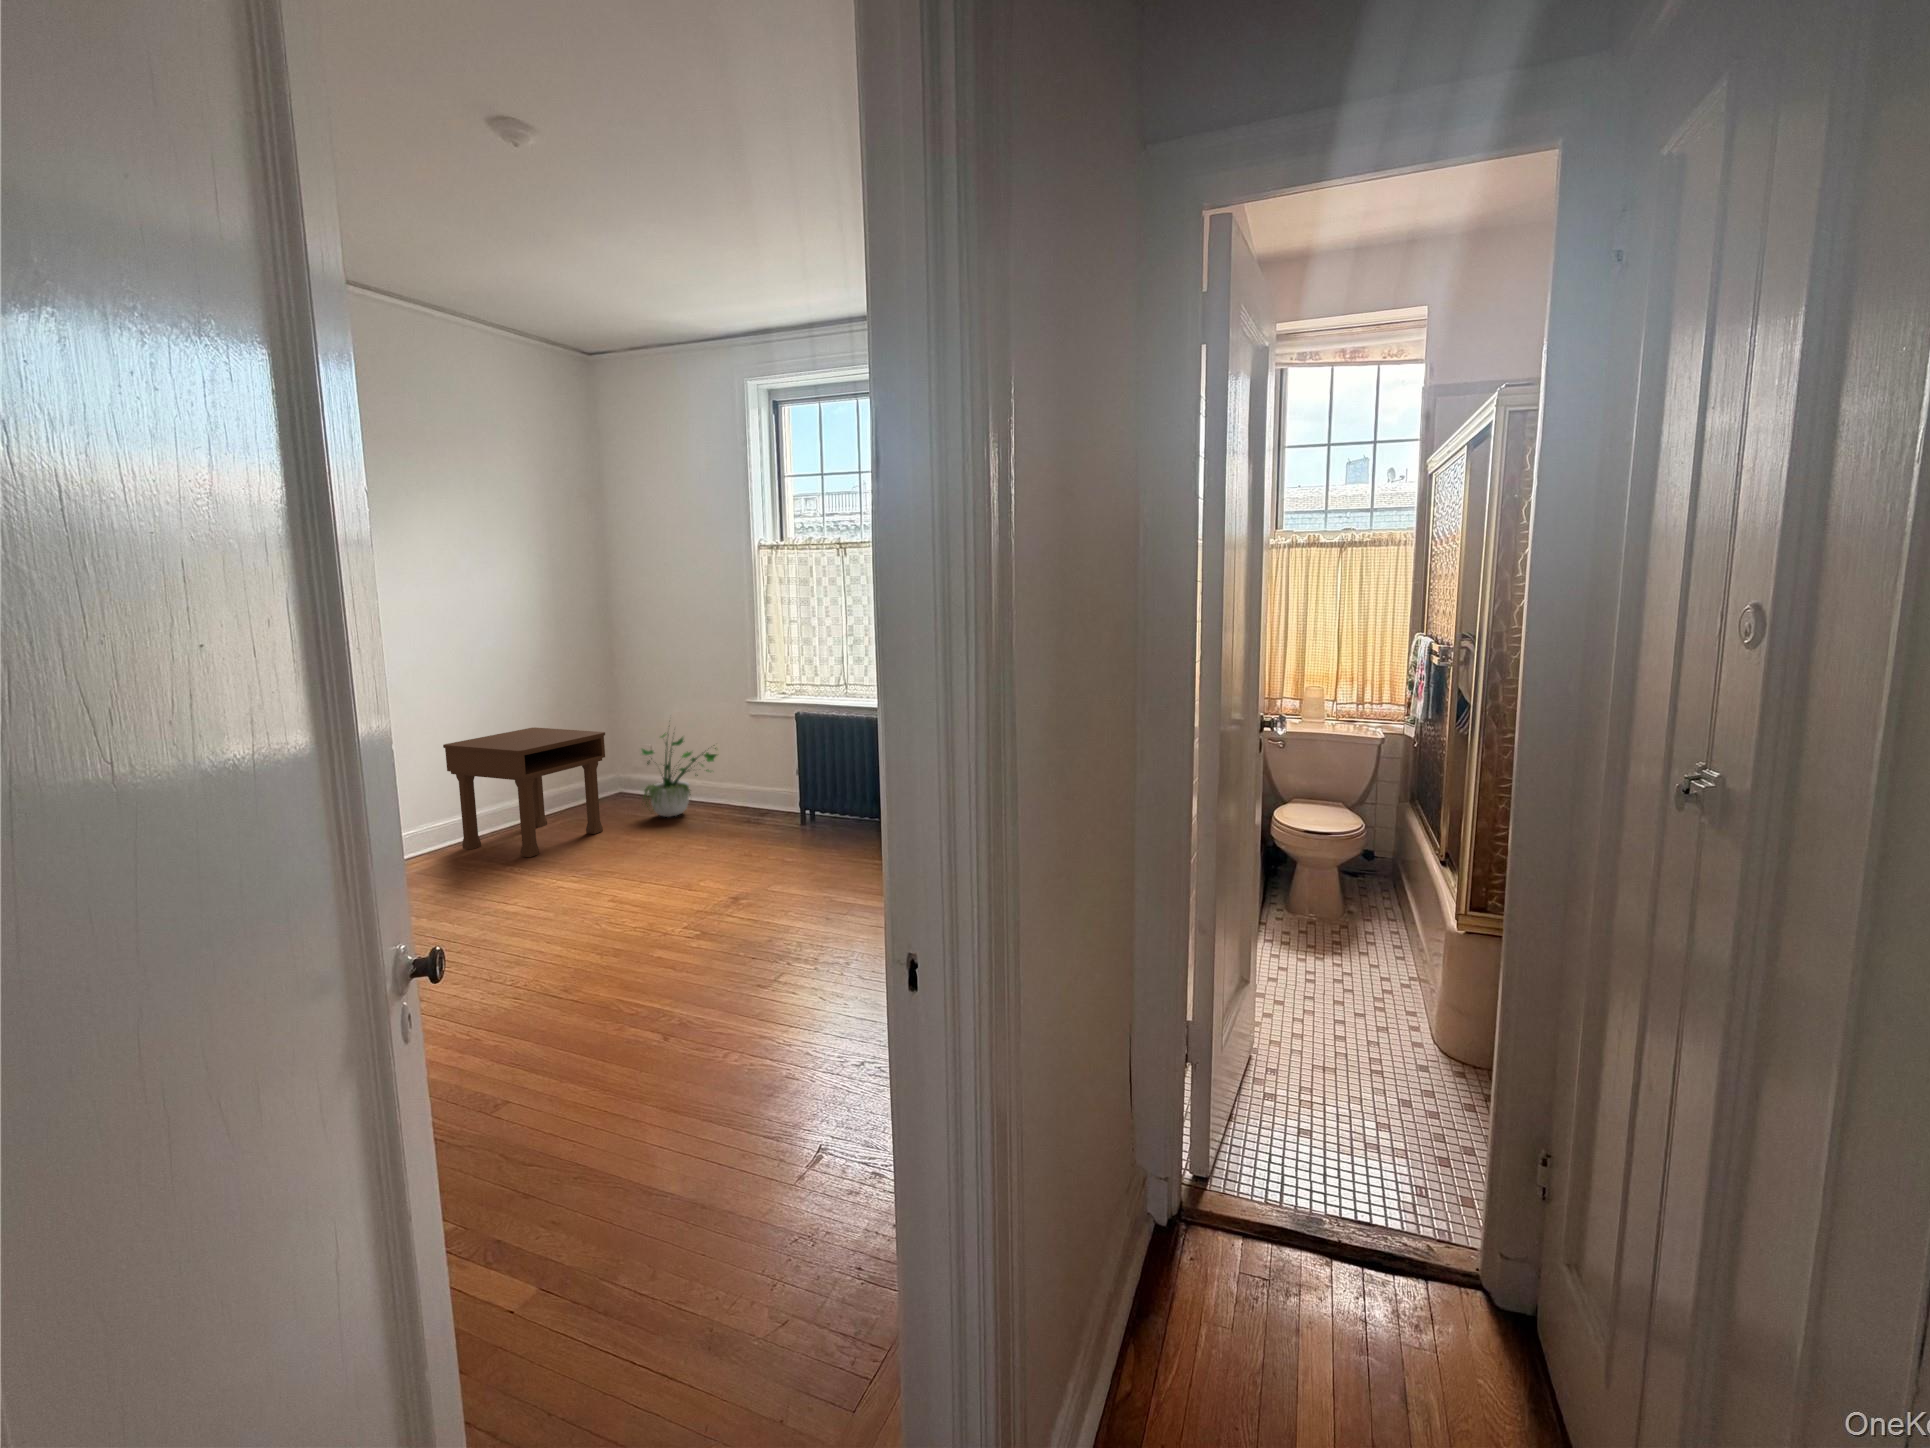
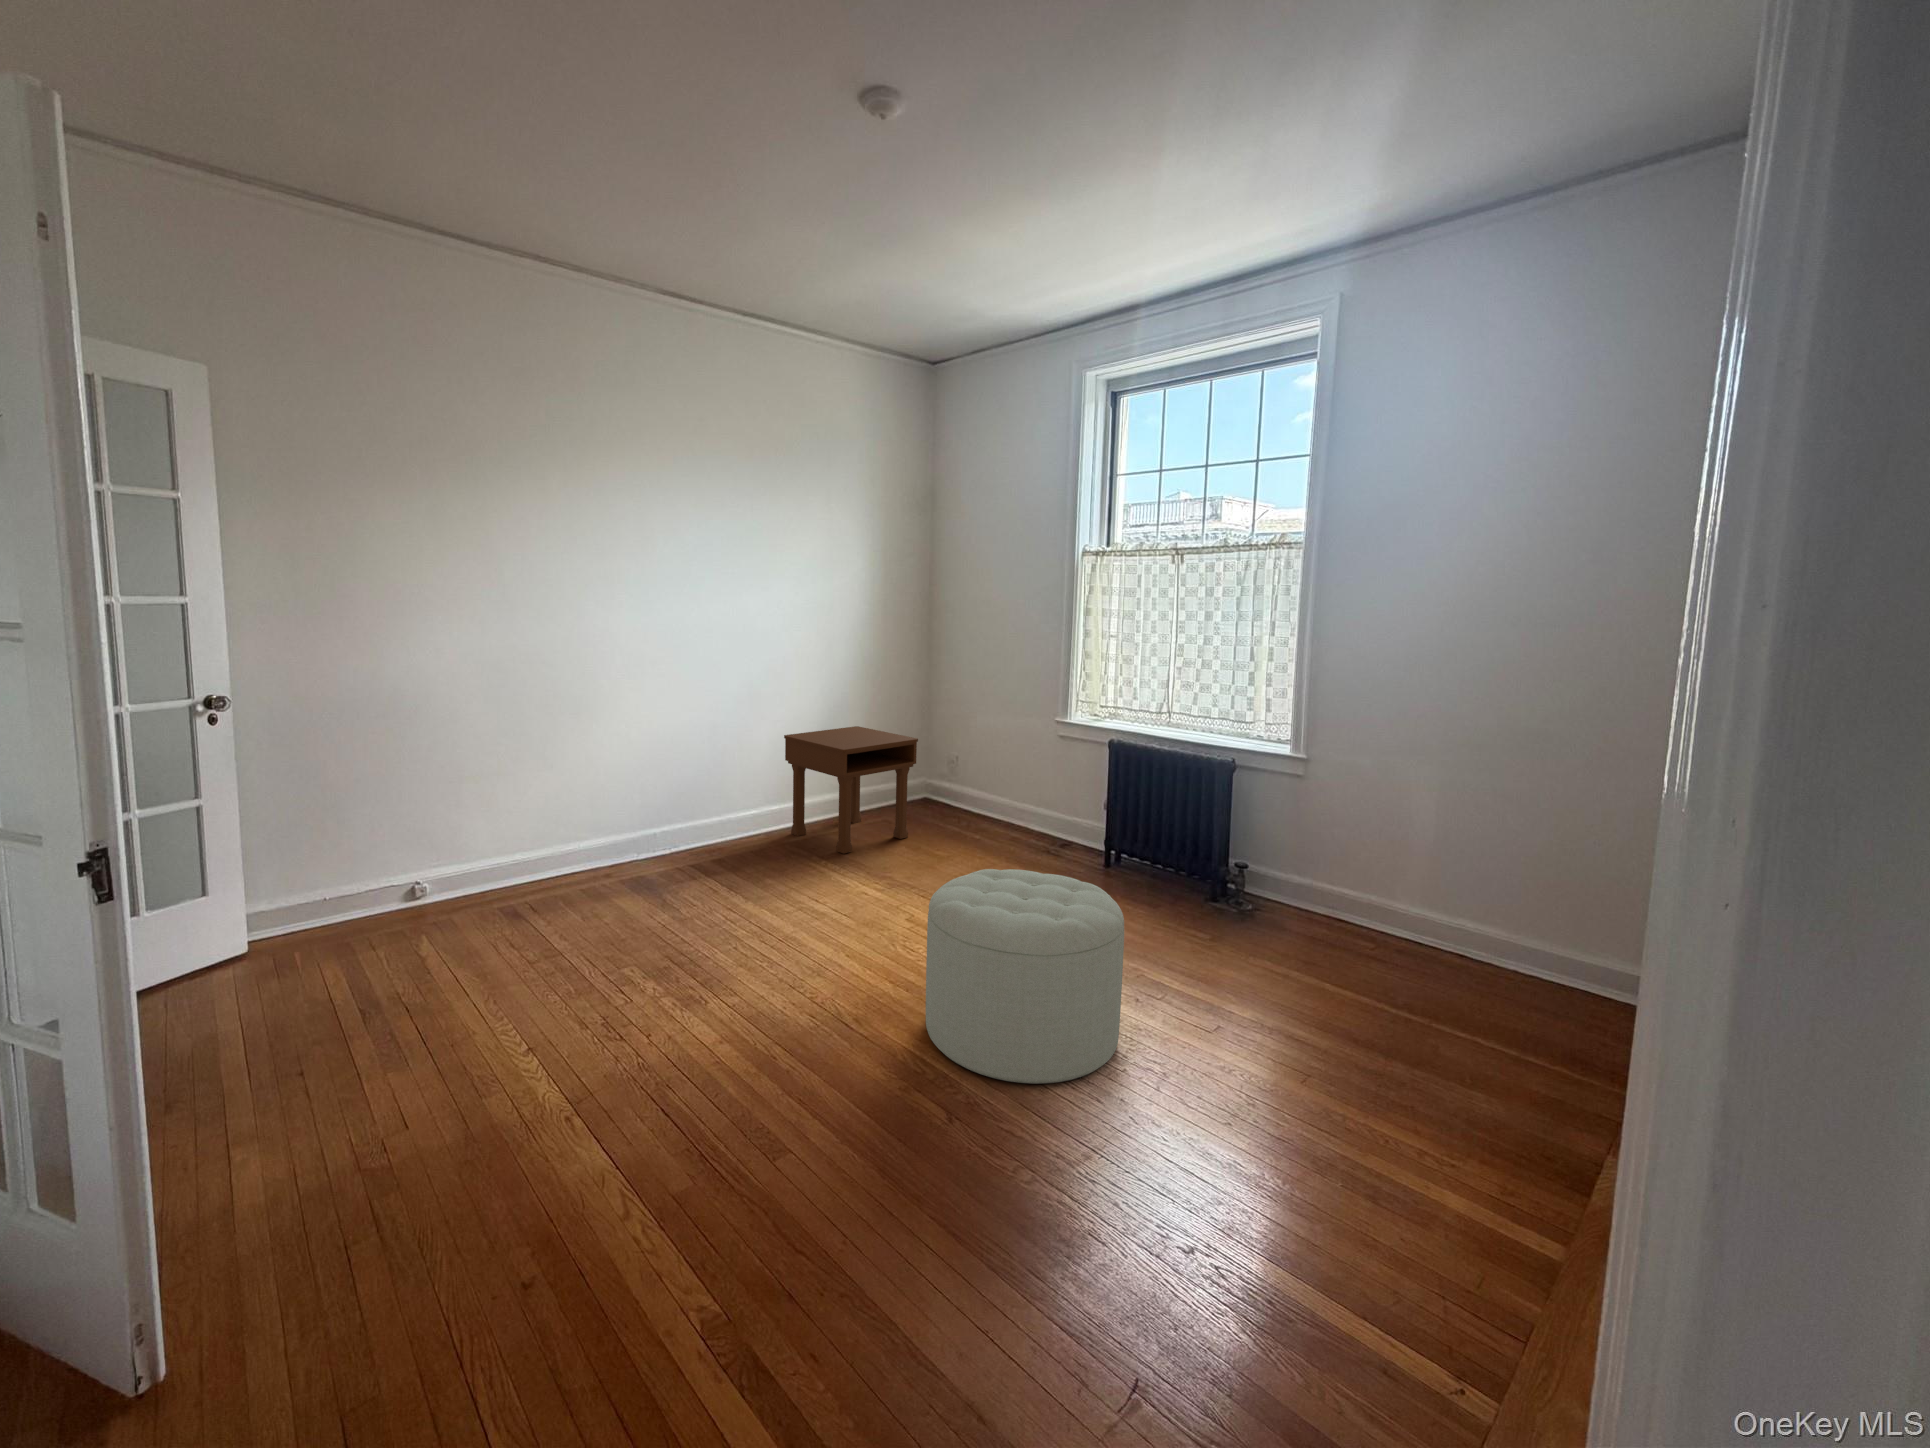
potted plant: present [642,734,717,817] -> none [945,725,1026,832]
ottoman: none [627,829,810,1007] -> present [926,869,1124,1084]

